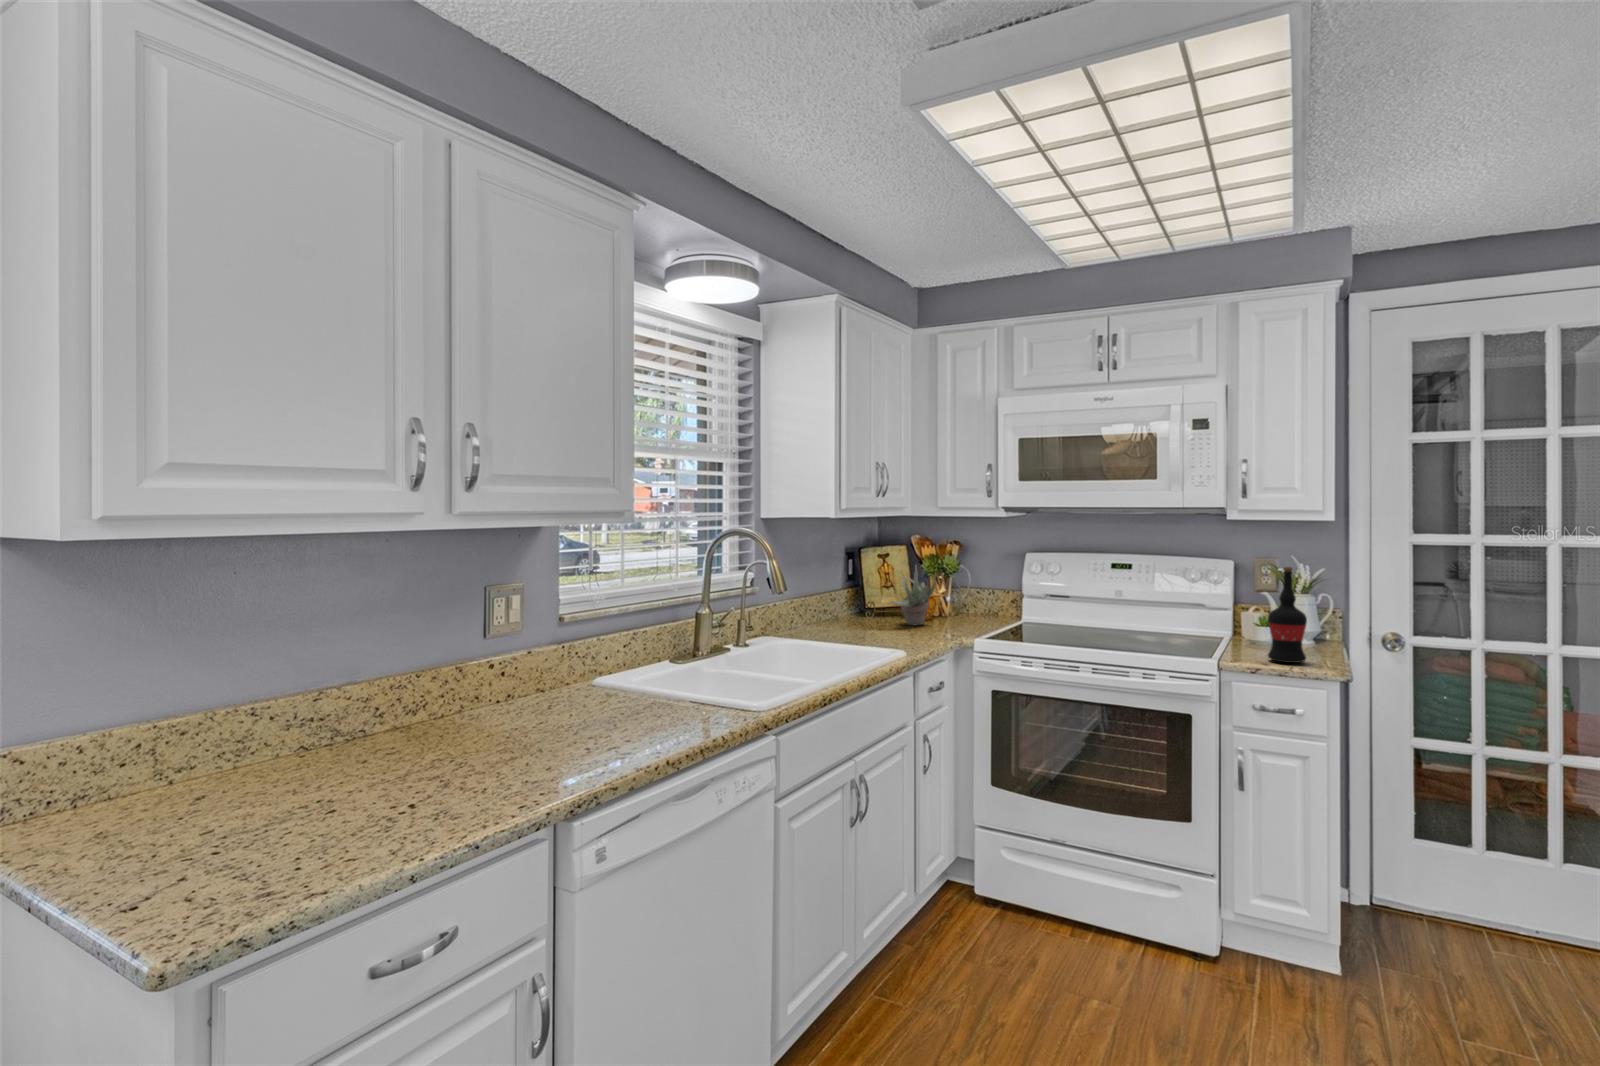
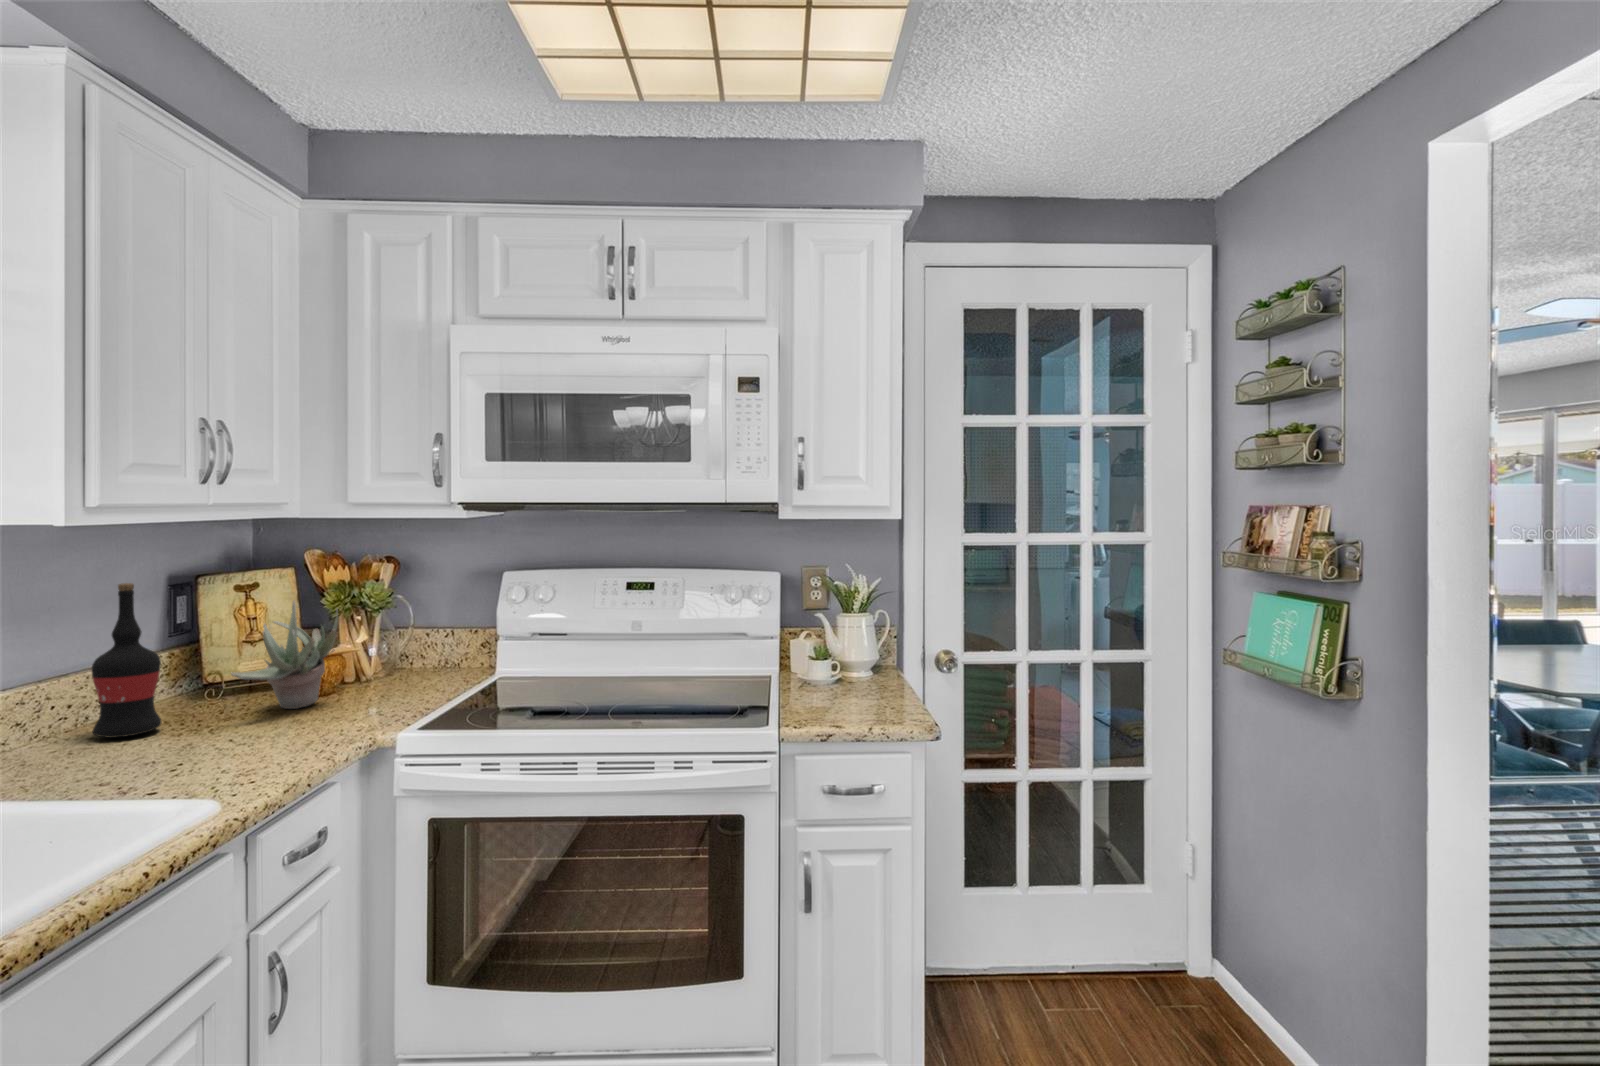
wine bottle: present [1268,567,1307,663] -> present [92,583,162,738]

